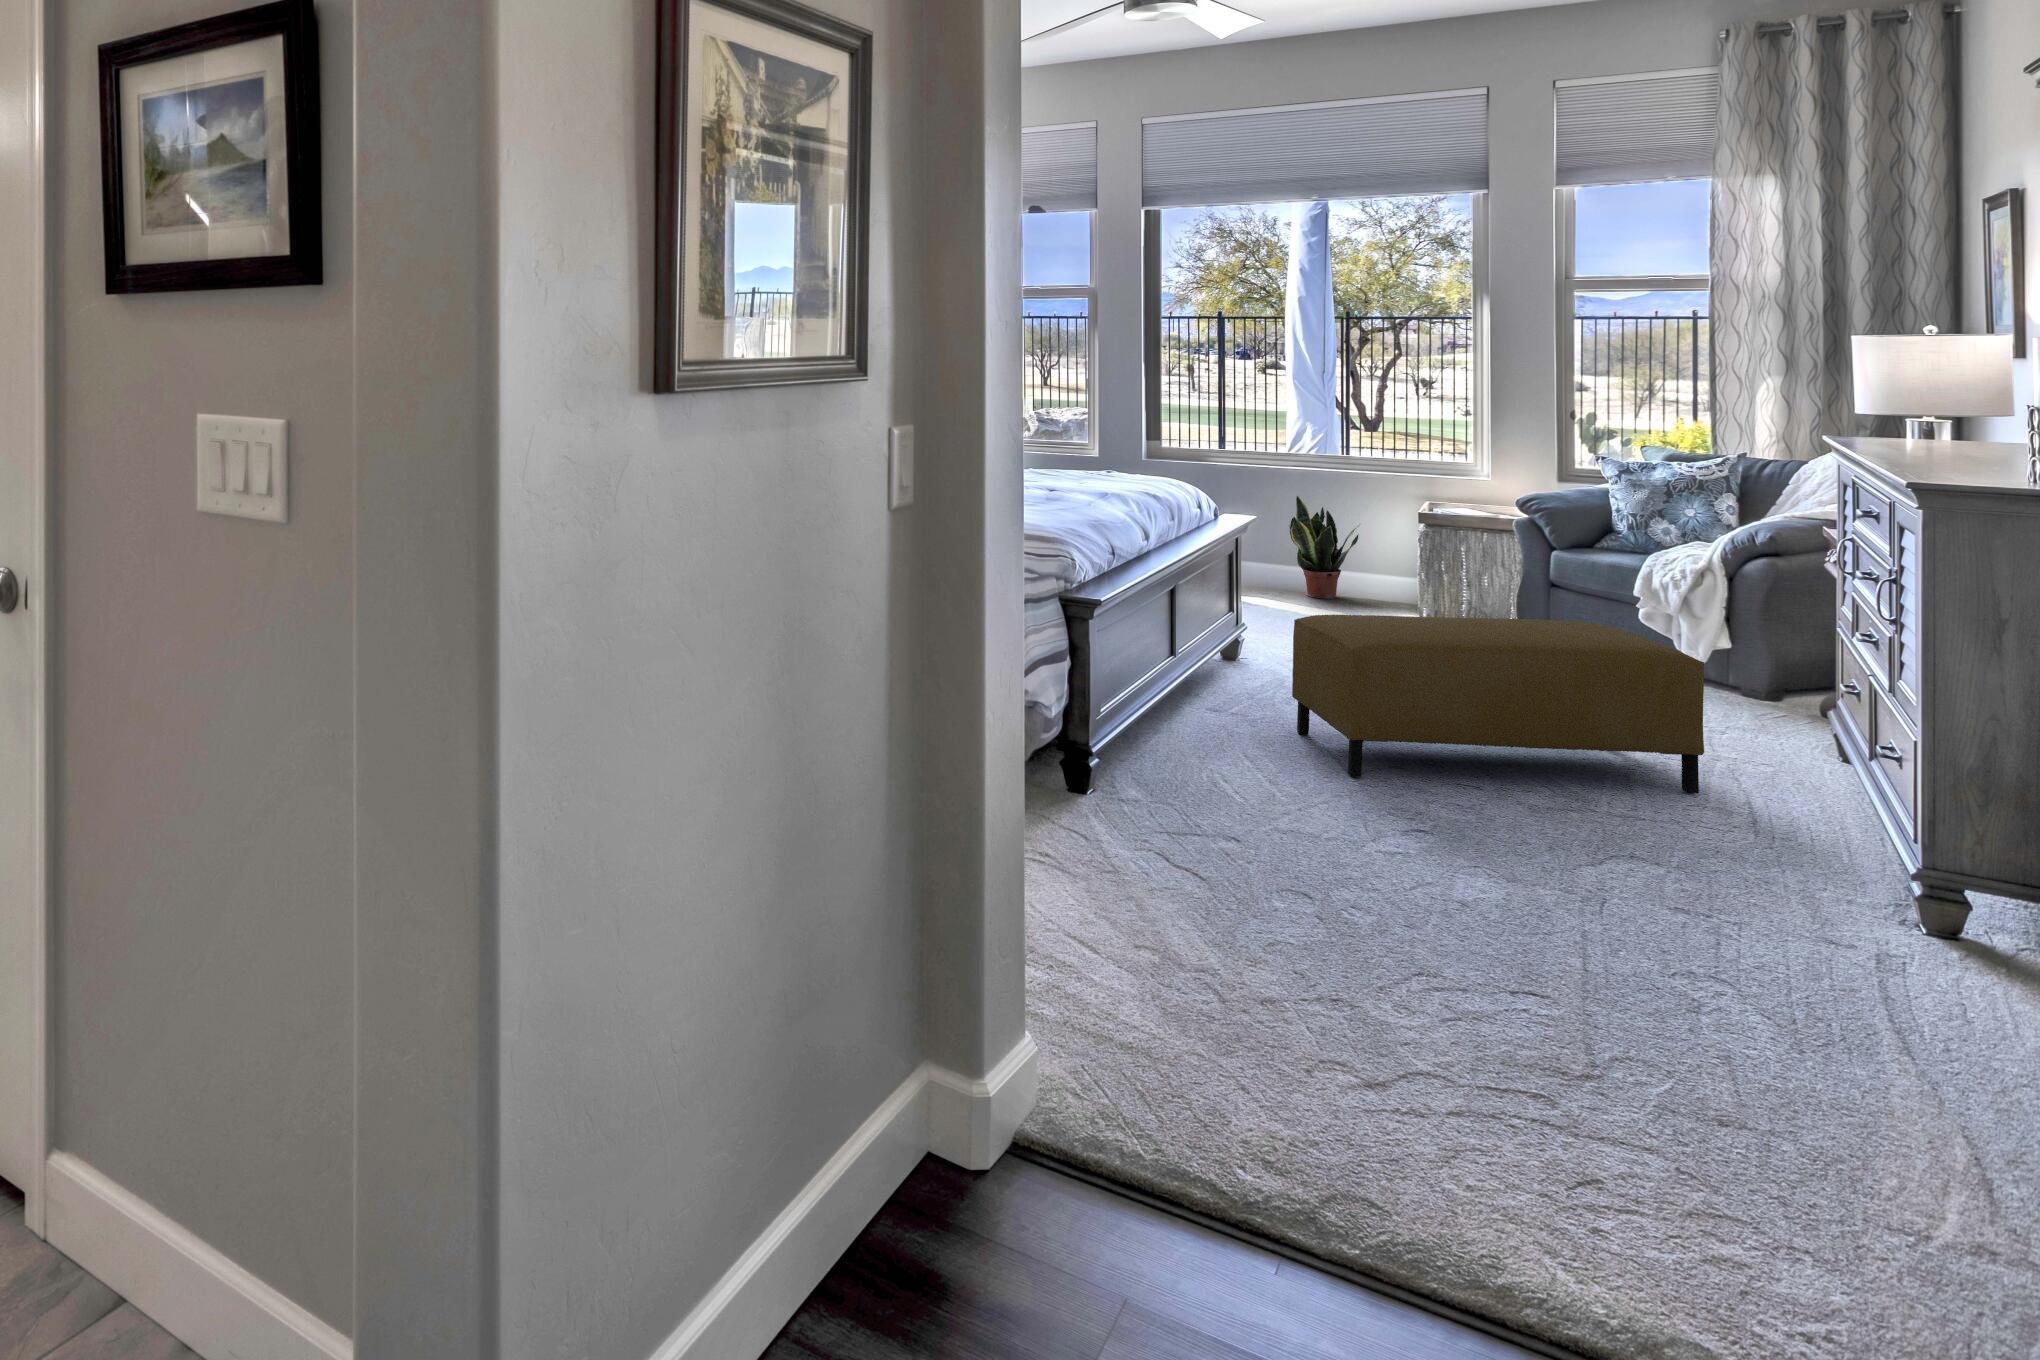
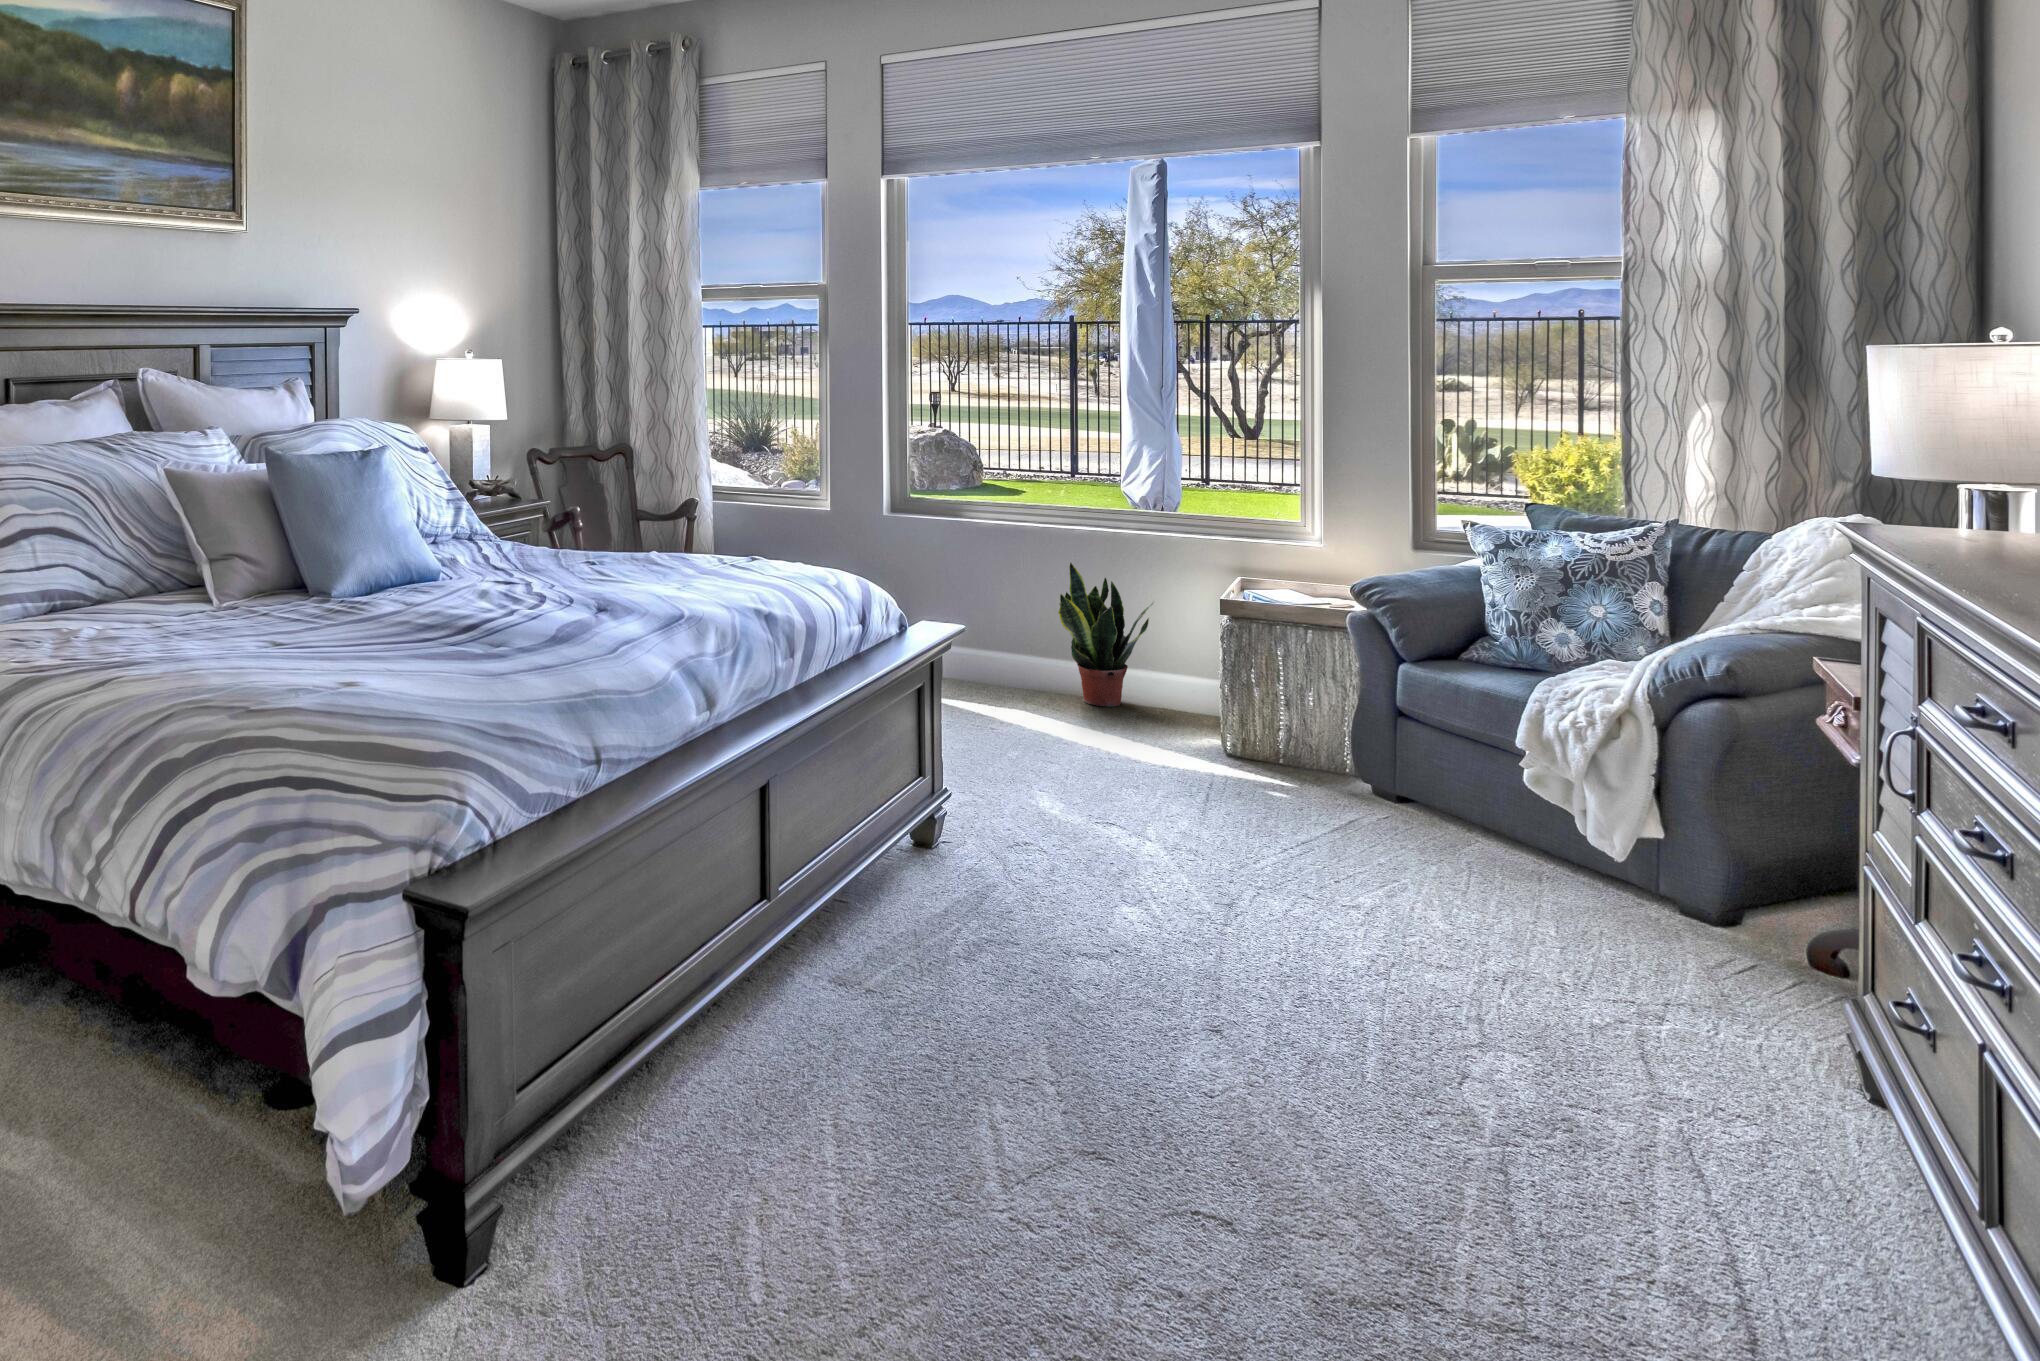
ottoman: present [1292,614,1704,793] -> none [933,834,1637,1233]

